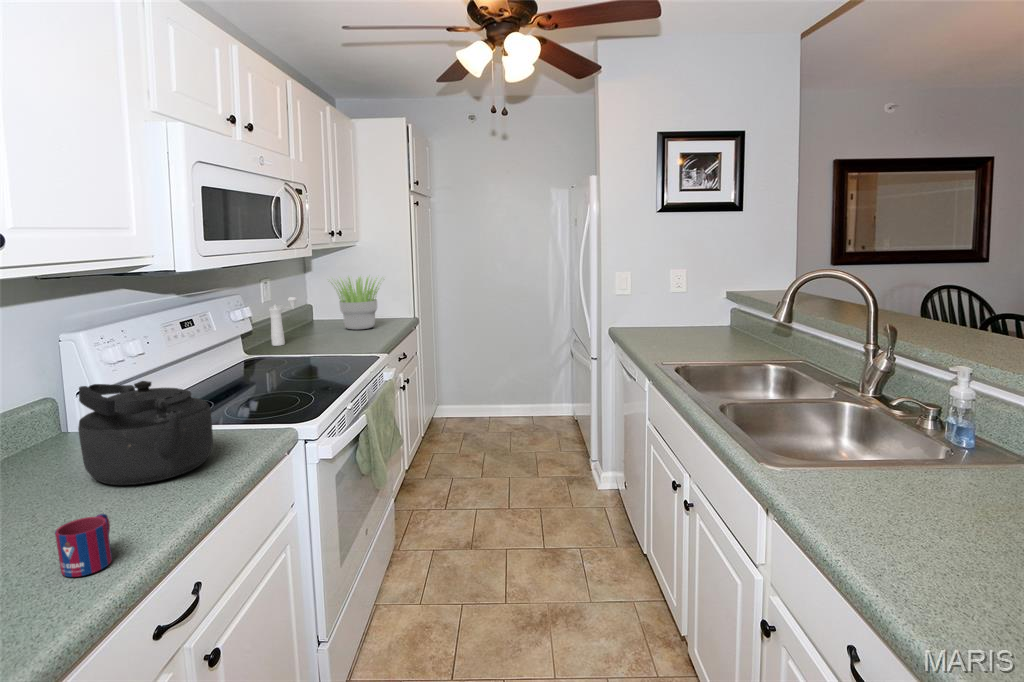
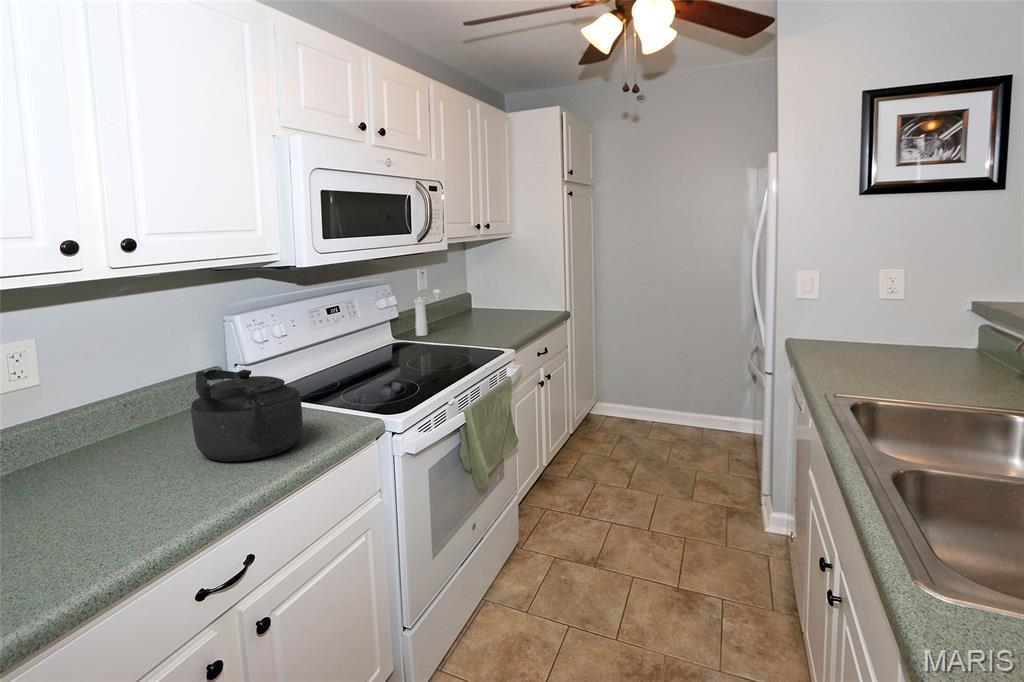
potted plant: present [335,277,379,330] -> none [472,267,534,322]
mug: present [55,514,112,577] -> none [128,487,179,539]

